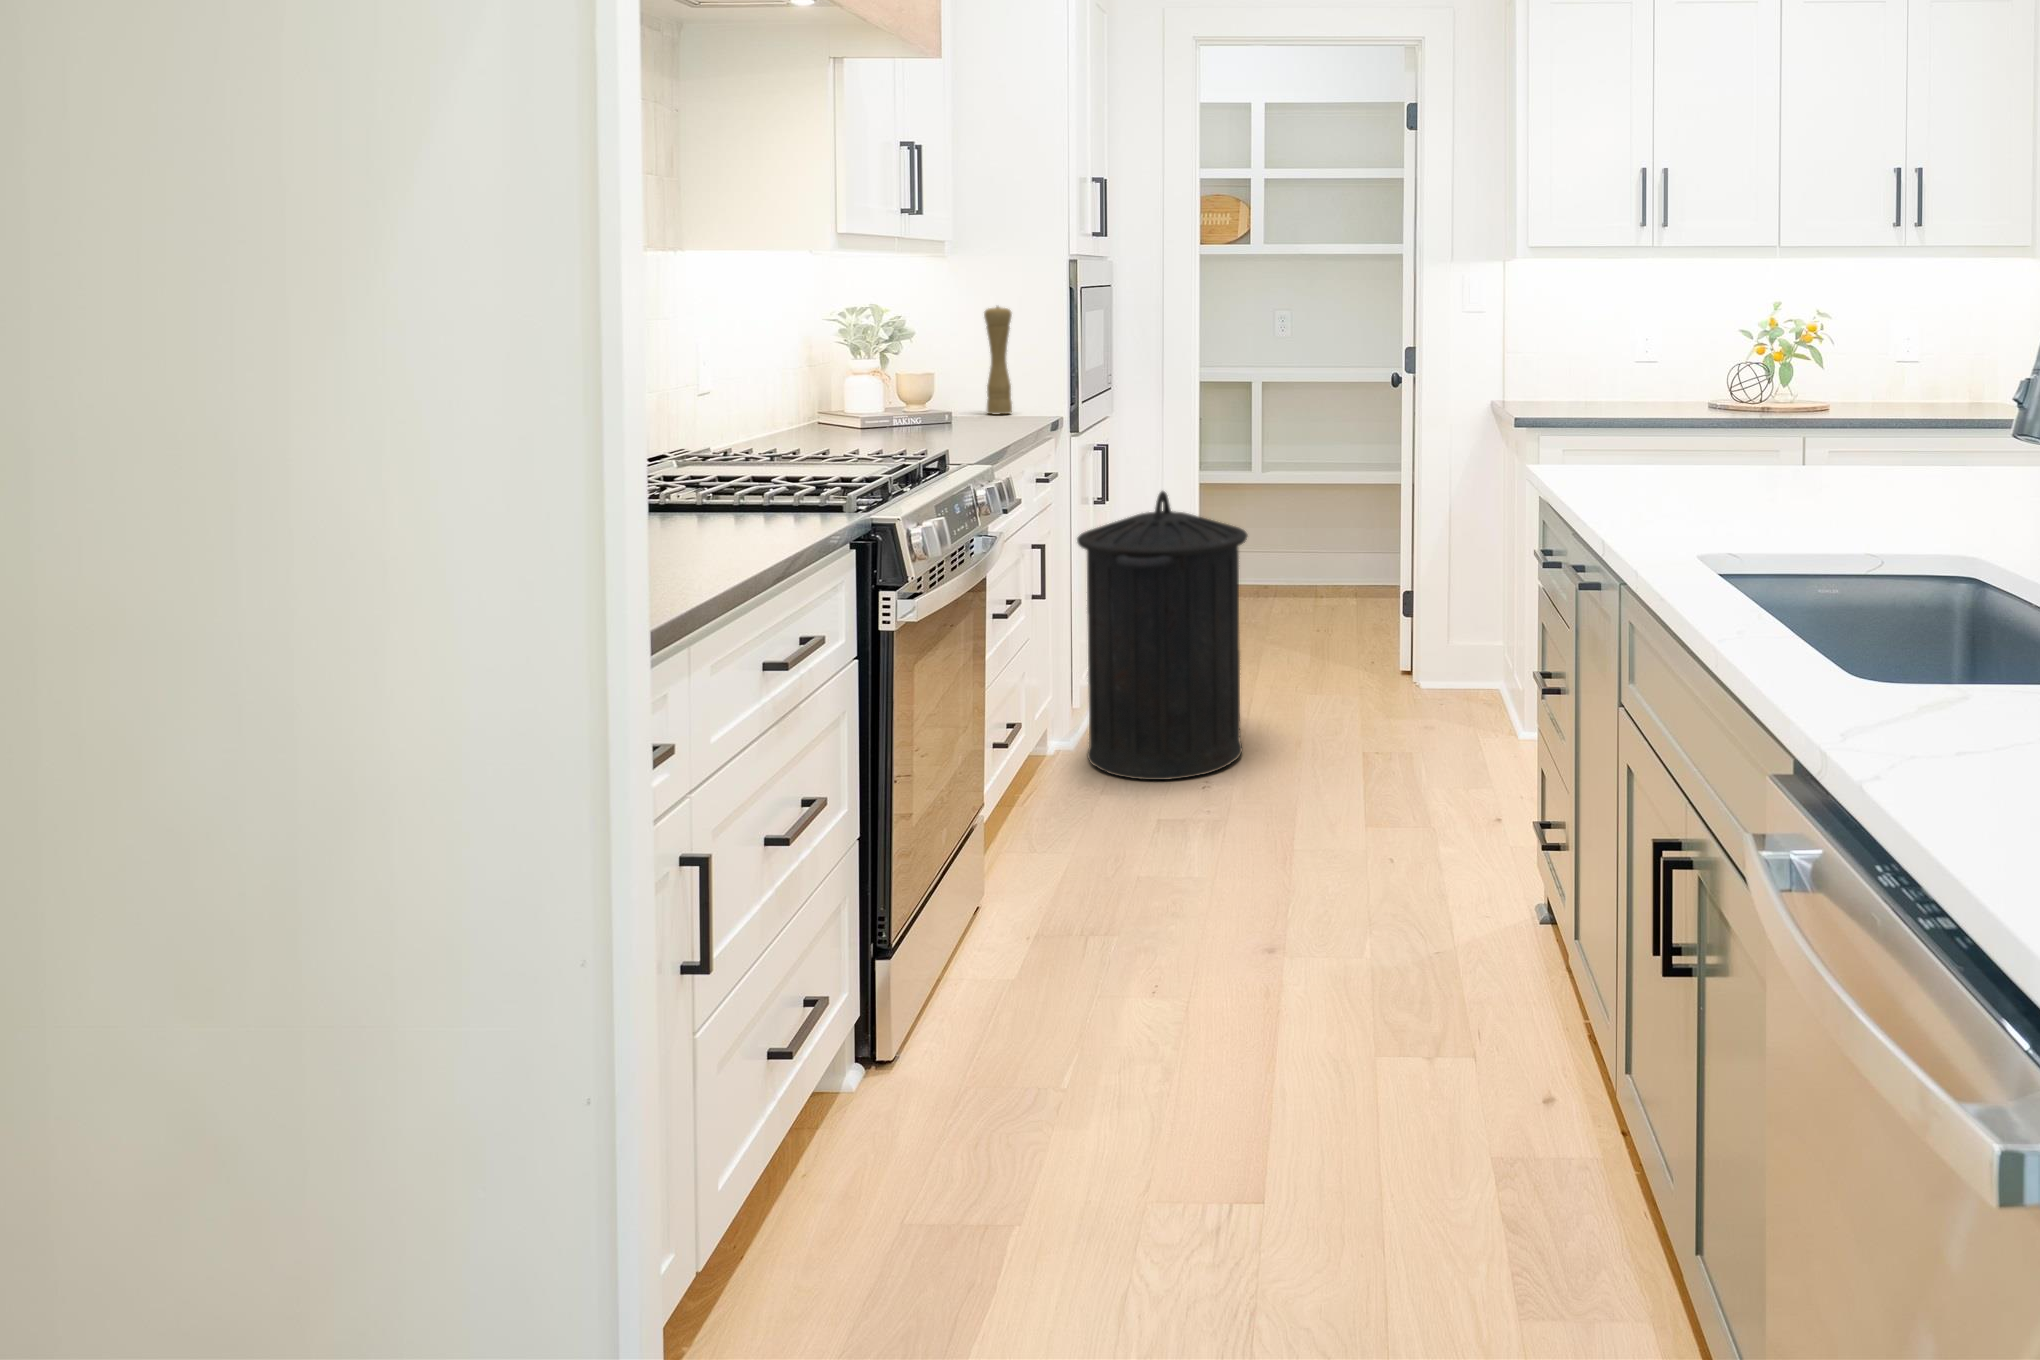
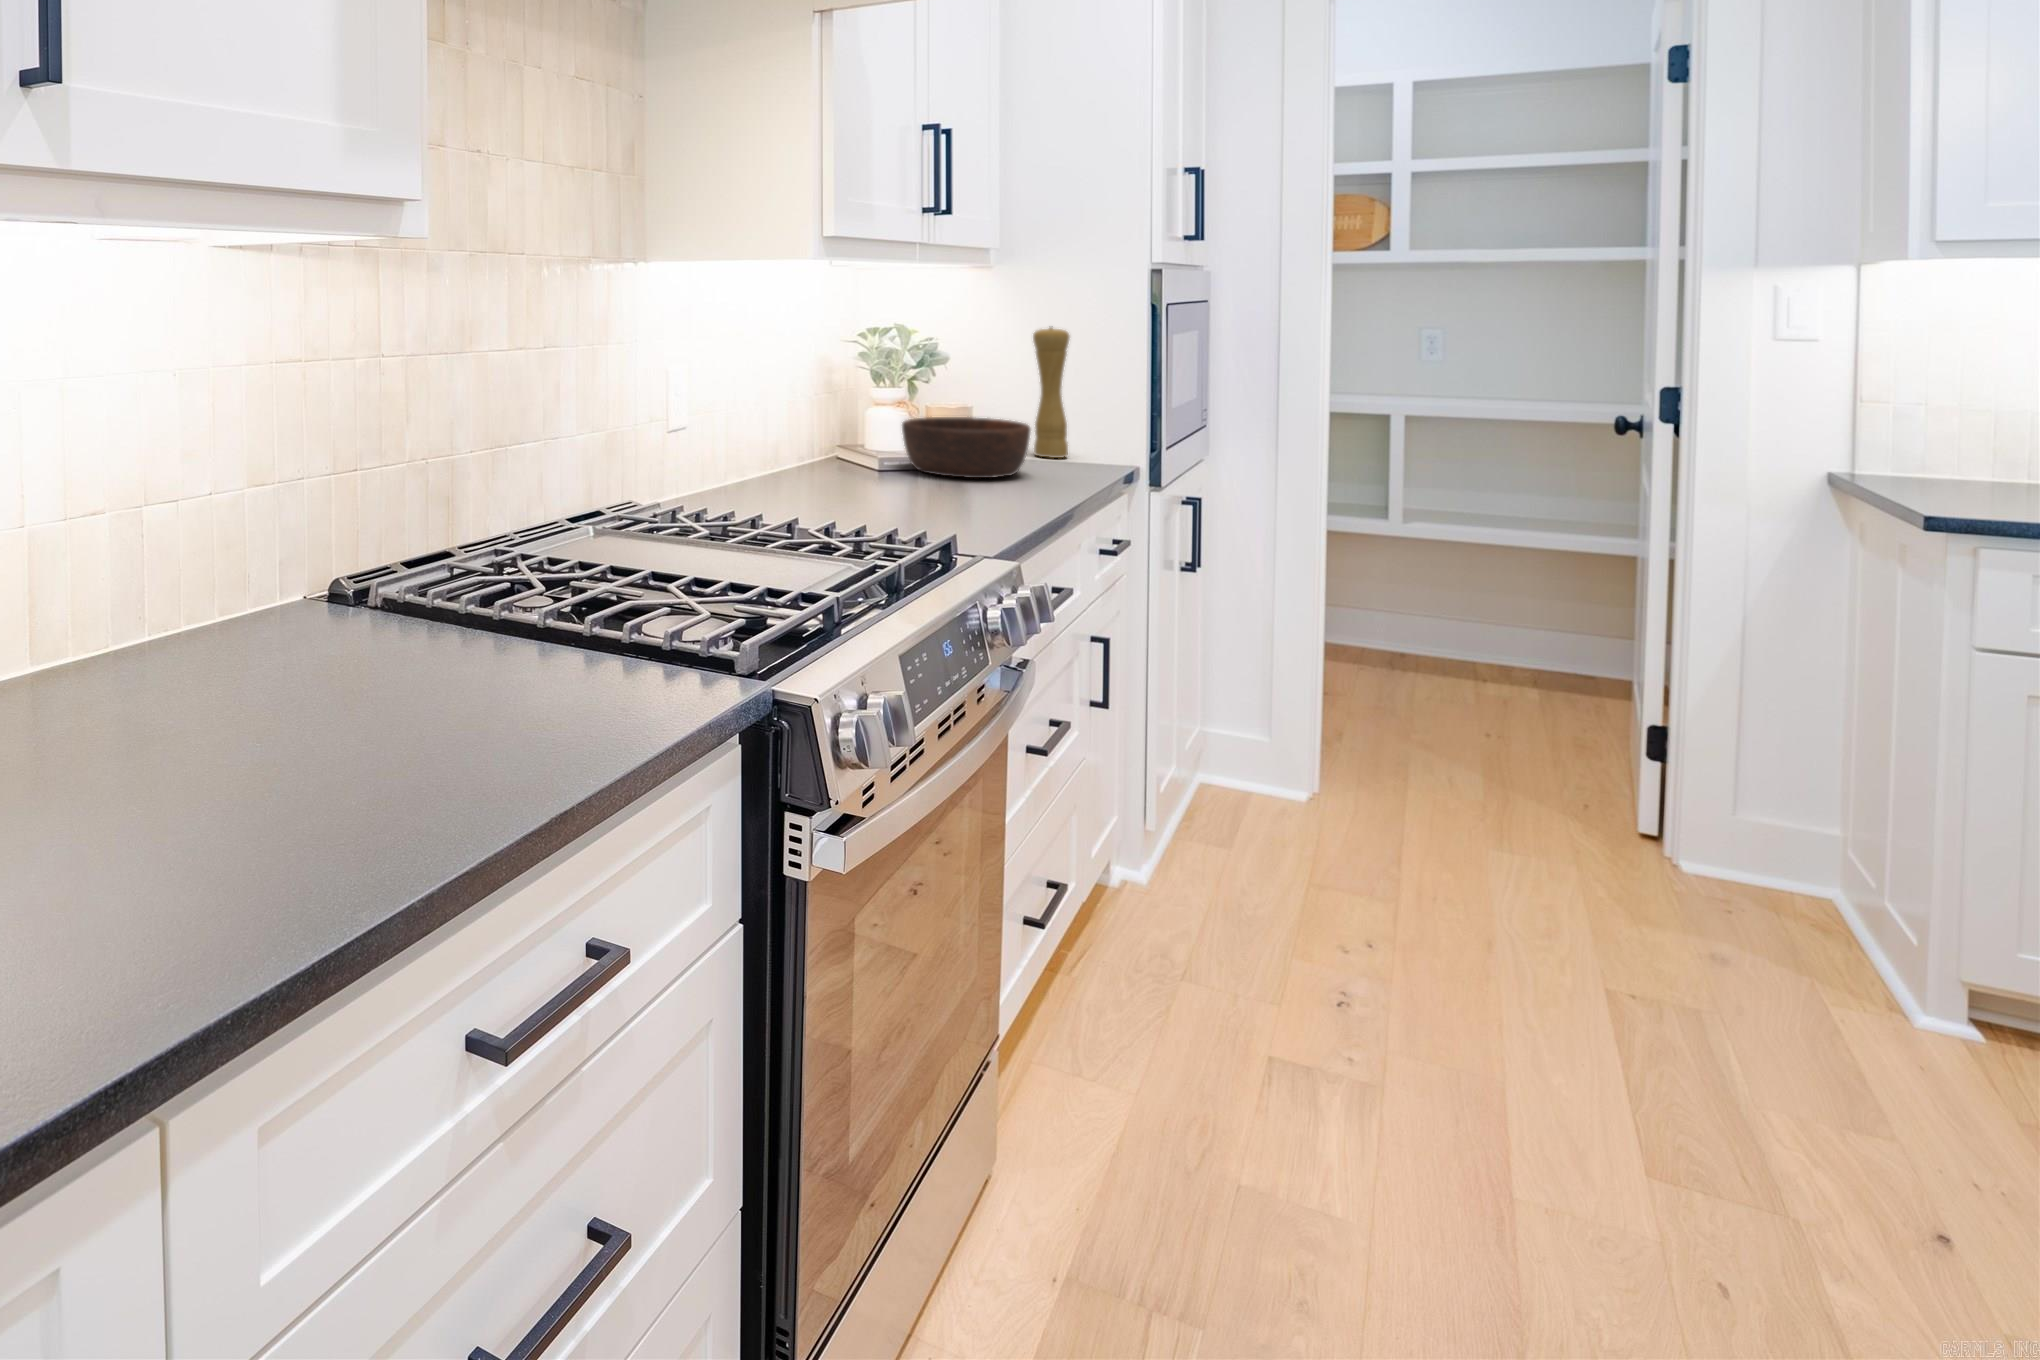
wooden bowl: none [885,382,986,428] -> present [902,417,1030,478]
trash can: present [1077,491,1248,780] -> none [1156,580,1451,1006]

